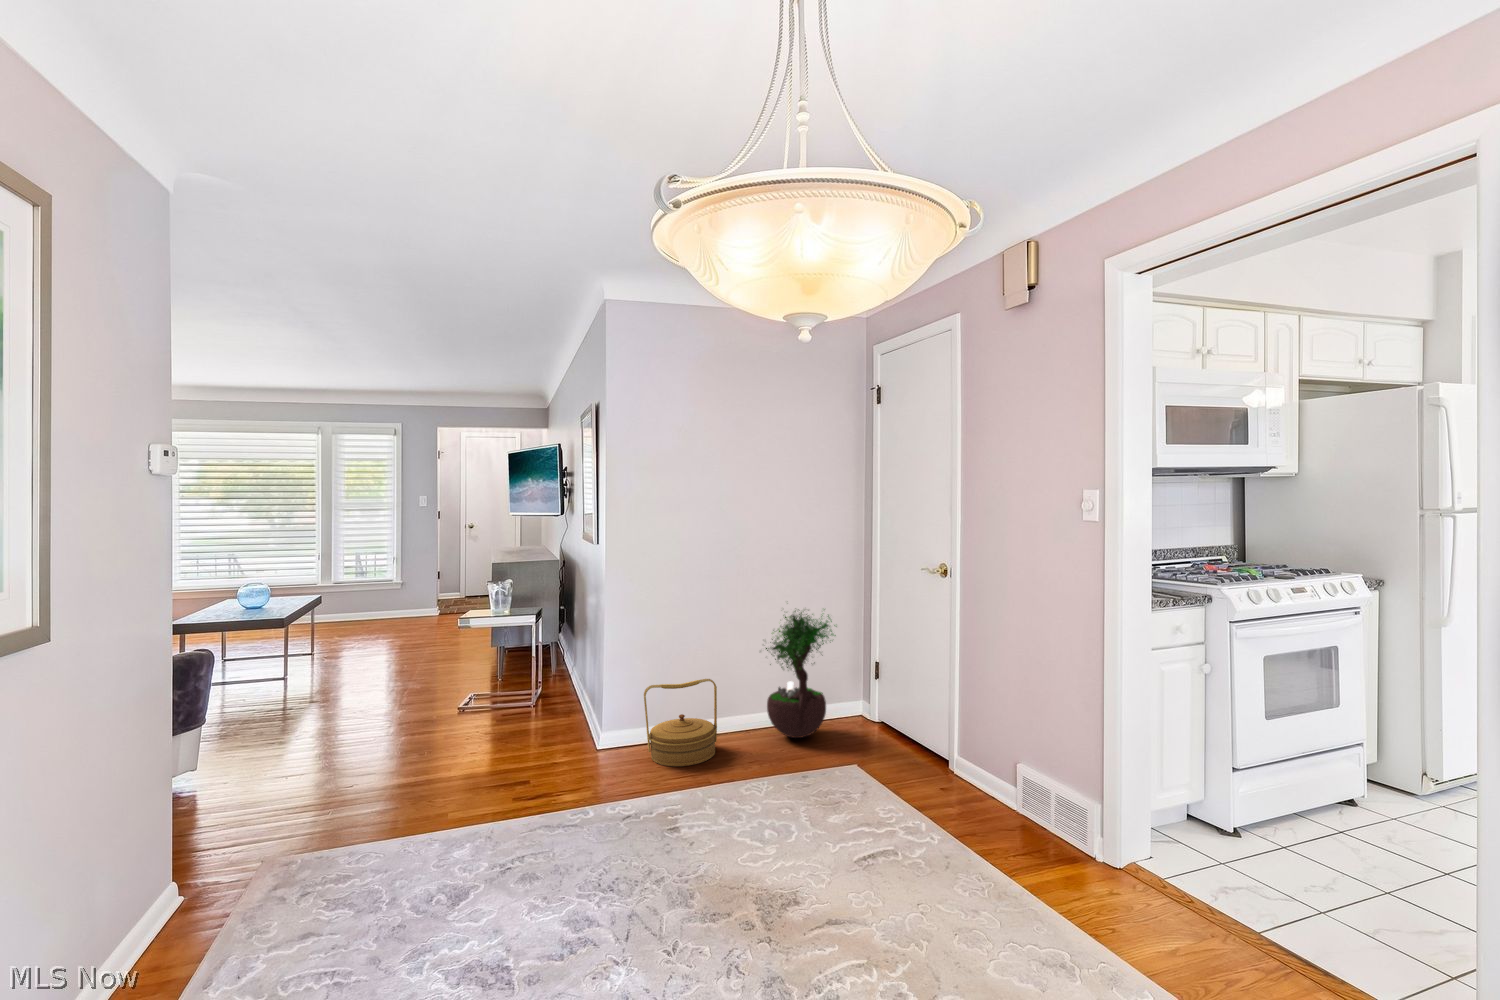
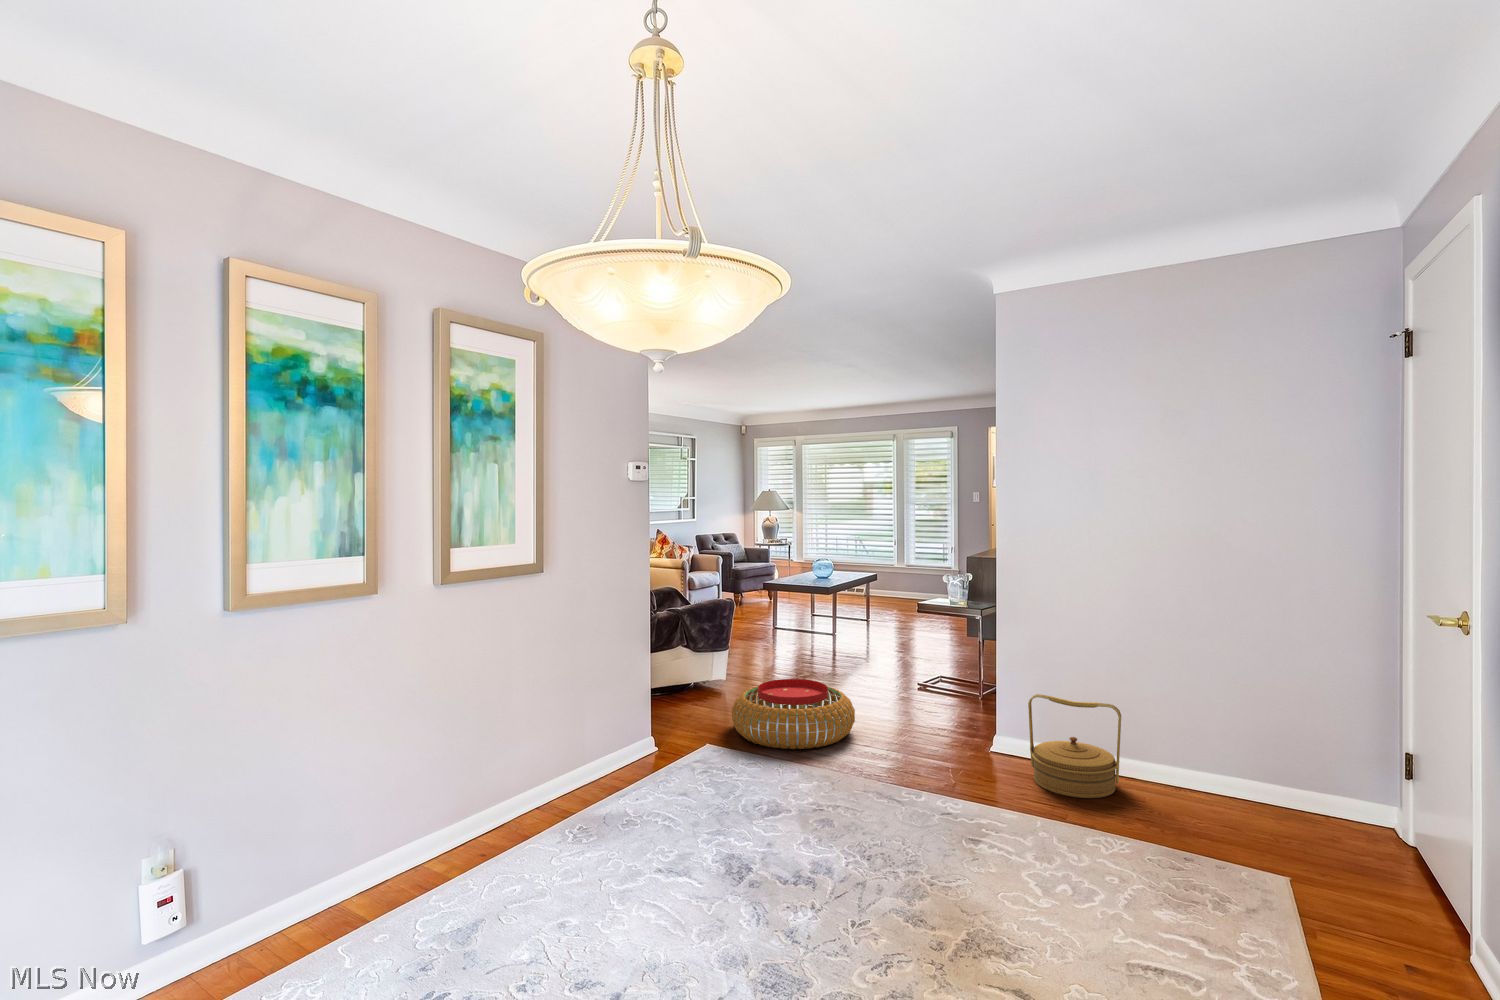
potted tree: present [766,609,837,738] -> none [1177,628,1315,821]
pouf: none [286,737,459,836] -> present [732,679,855,749]

